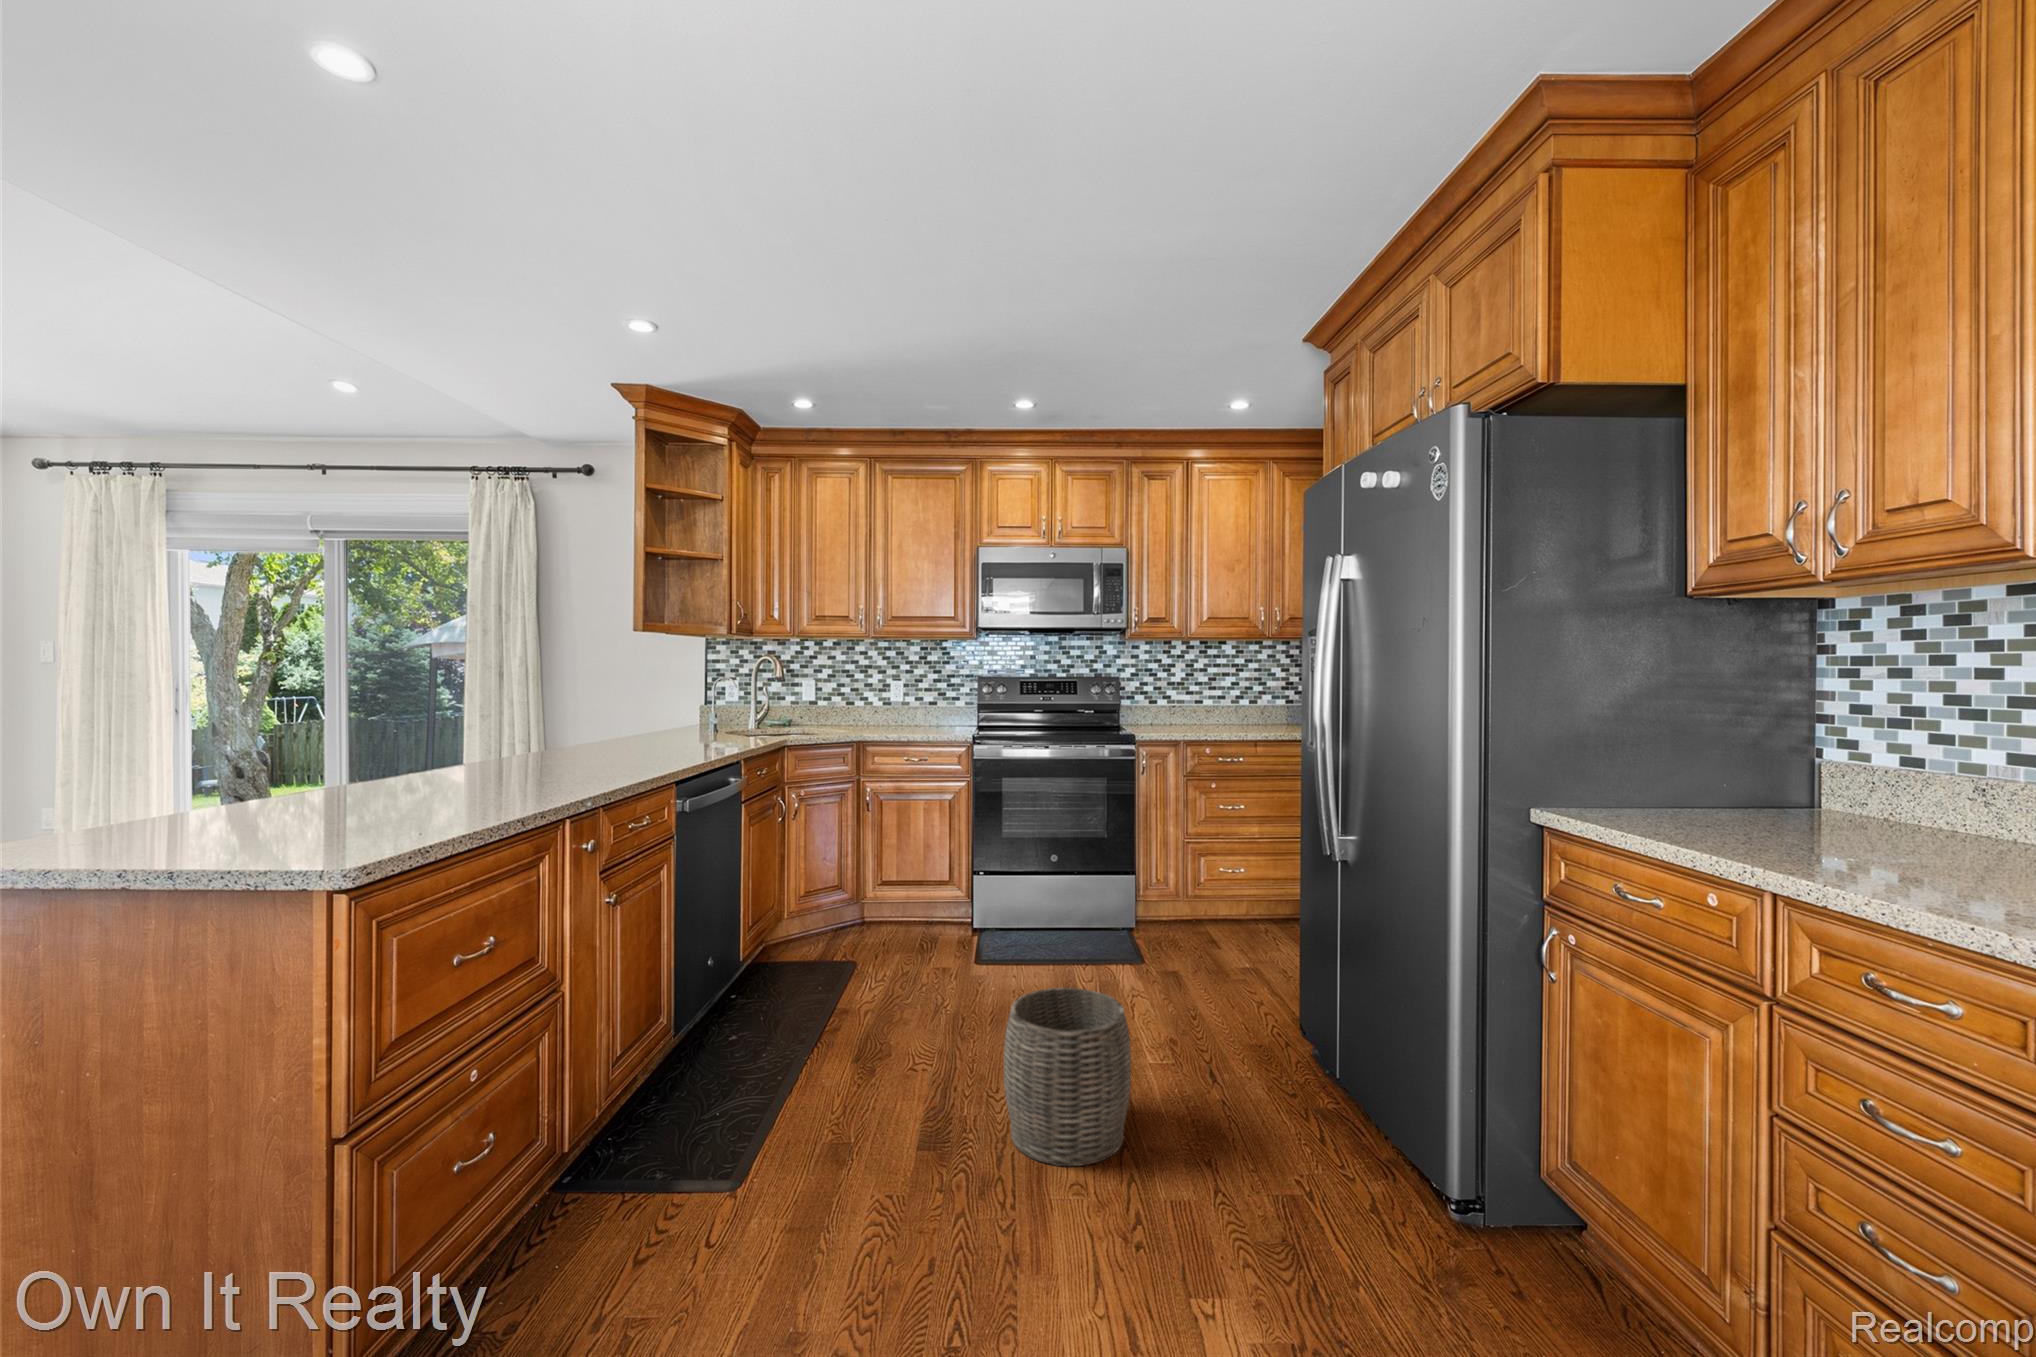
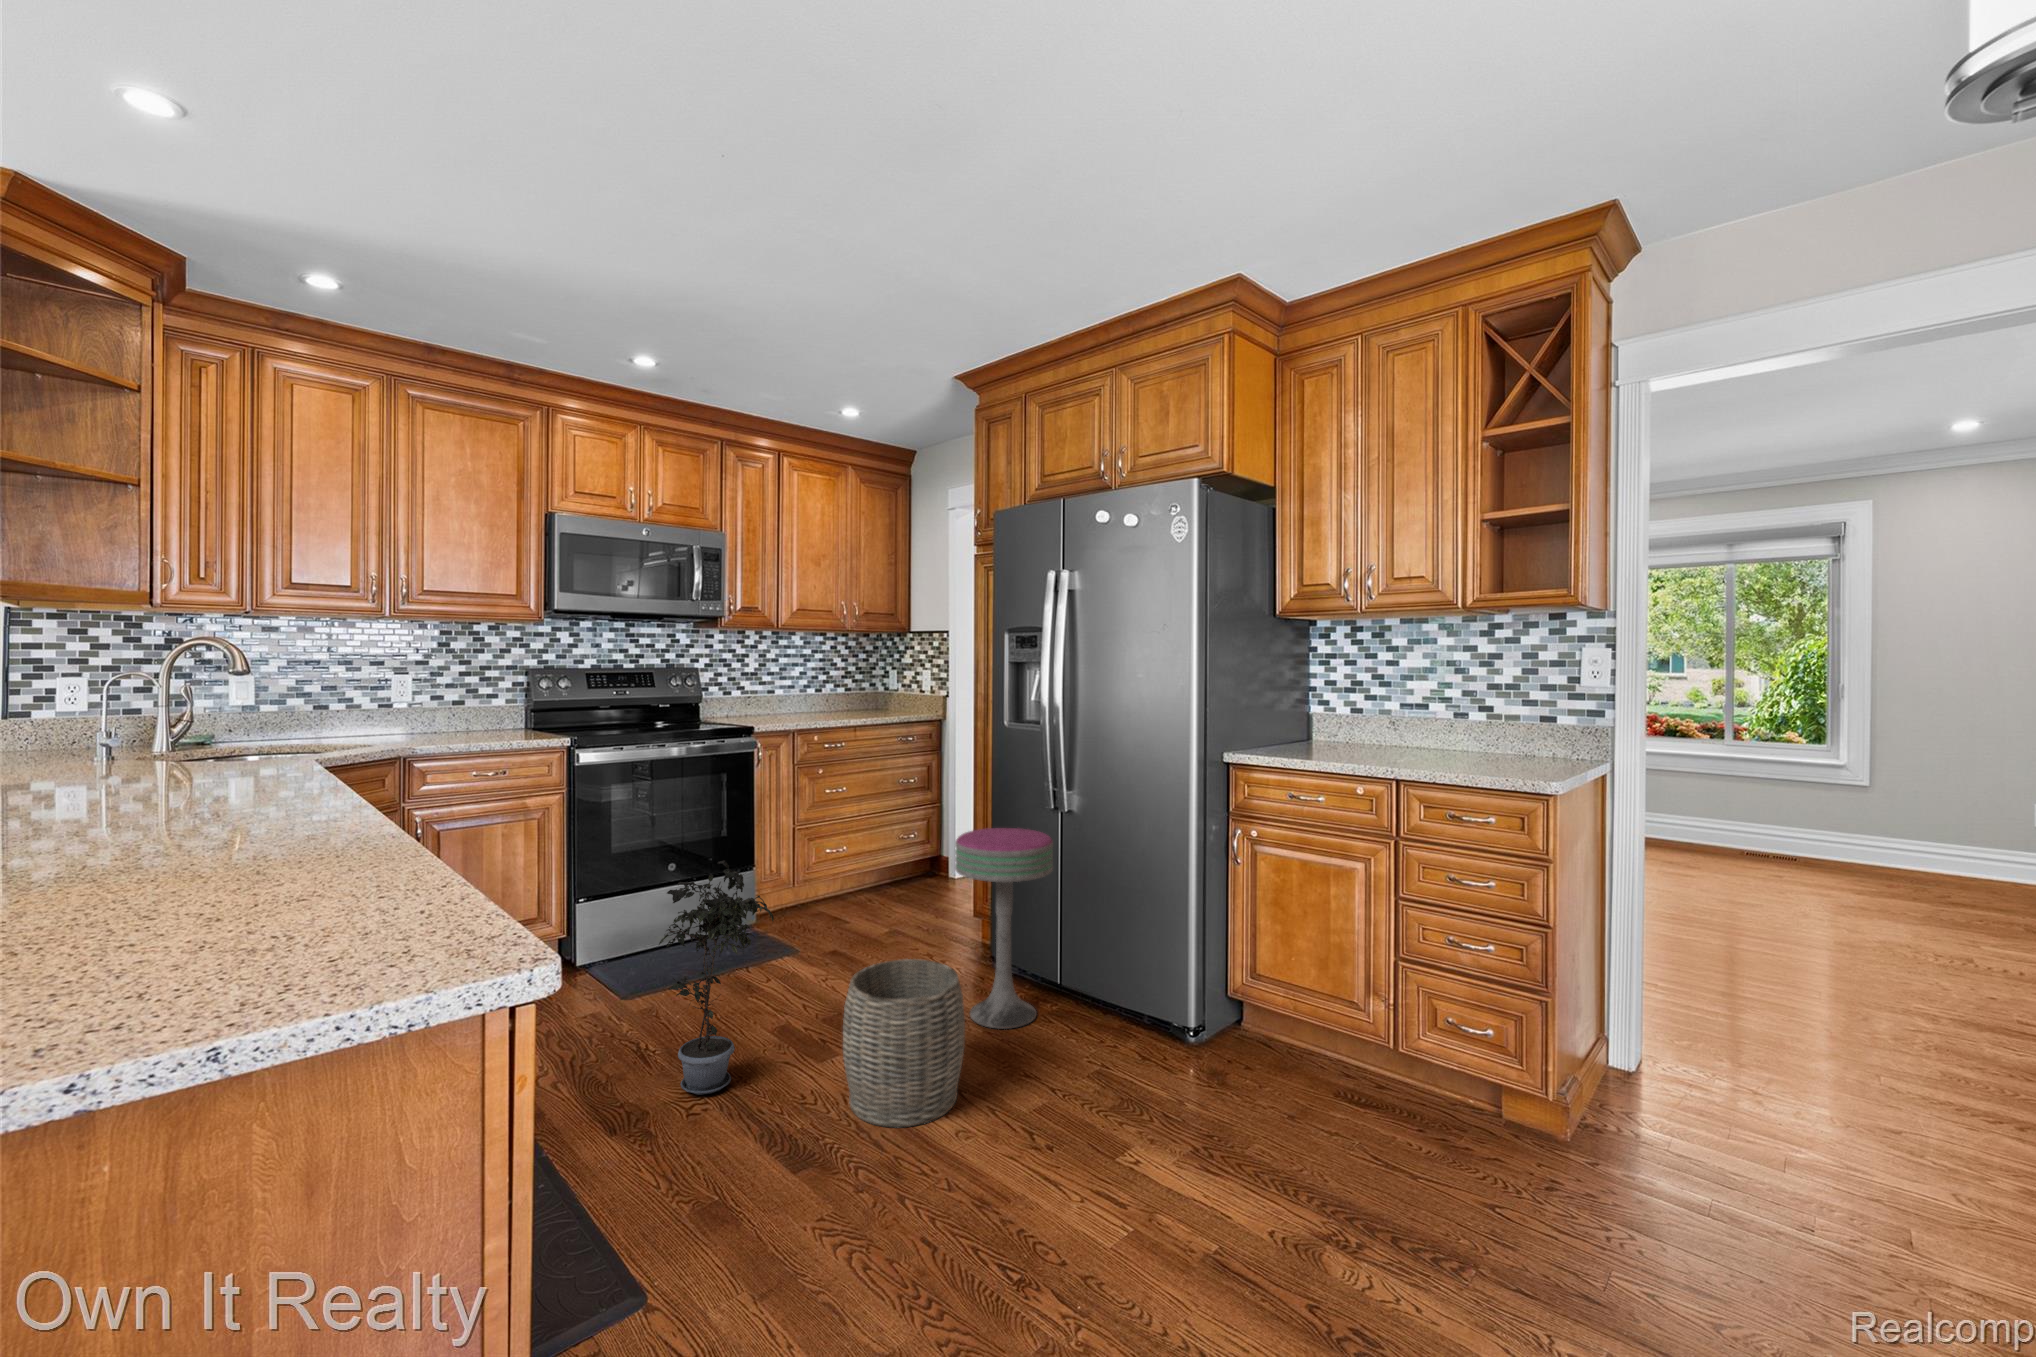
potted plant: none [898,857,988,1067] -> present [659,860,774,1095]
bar stool: none [1201,870,1323,1117] -> present [955,828,1053,1029]

